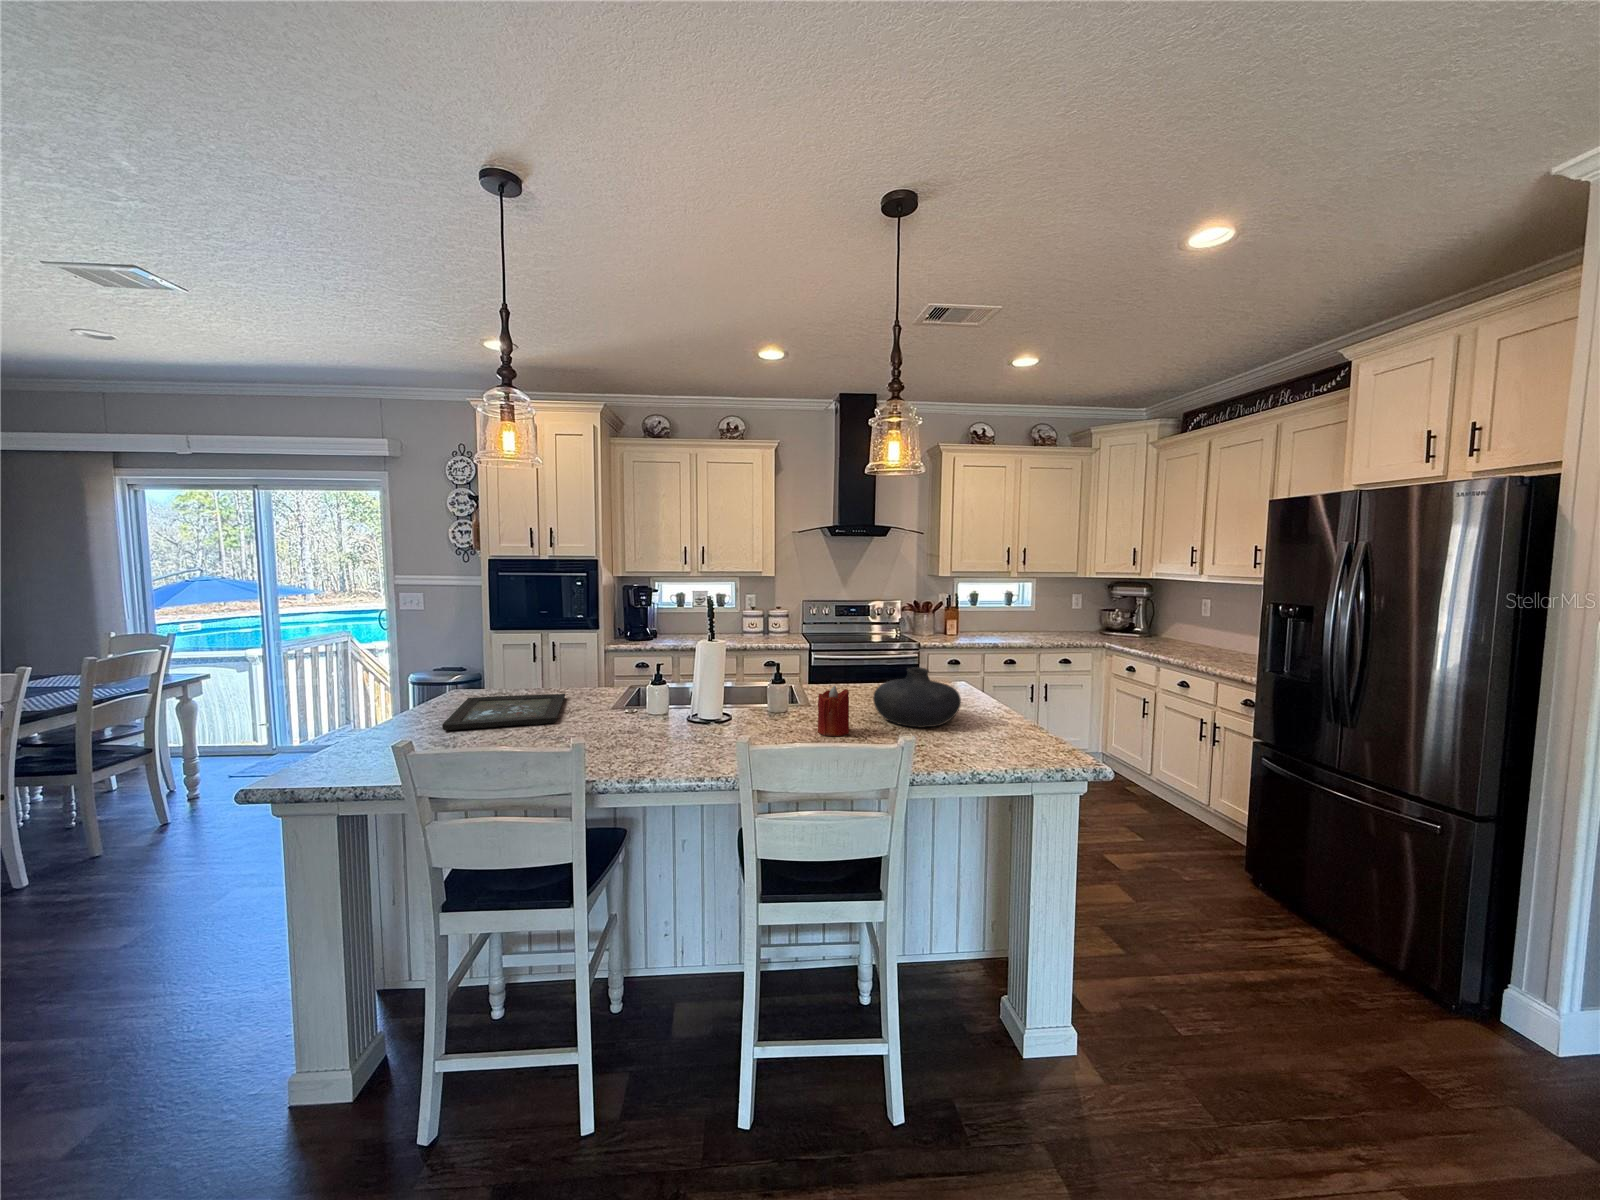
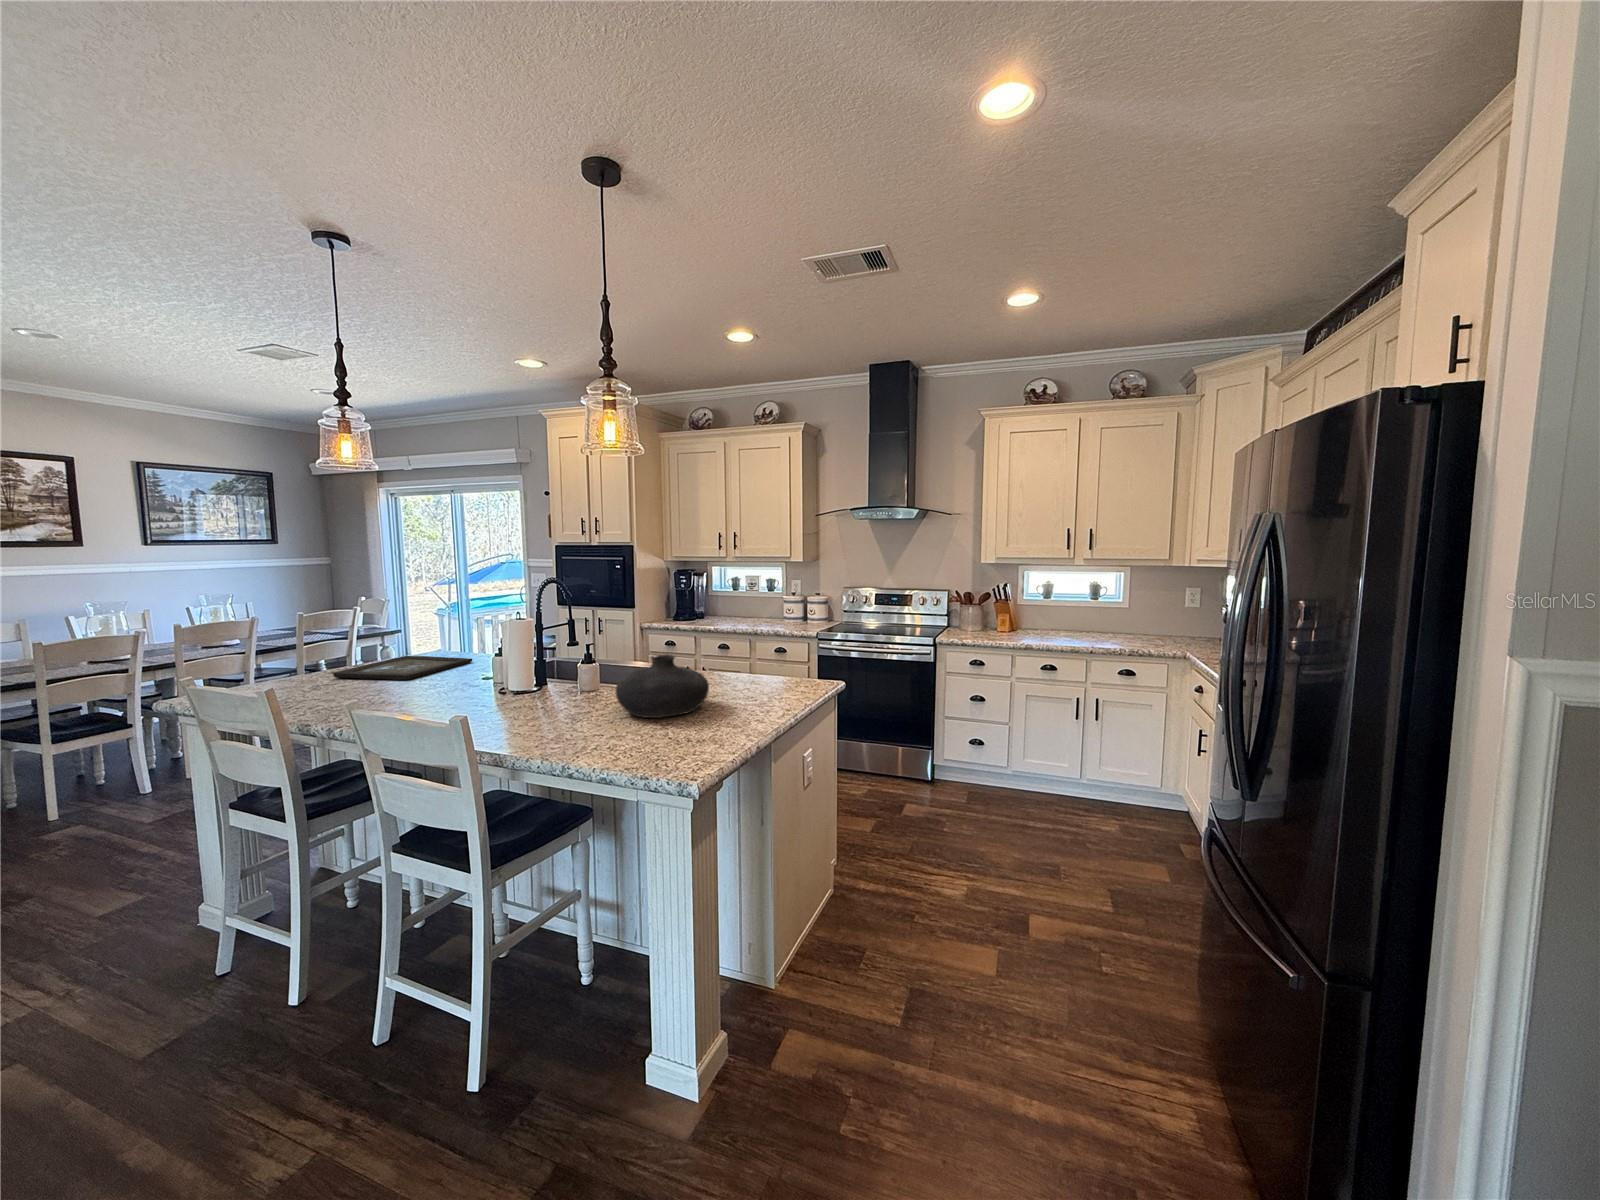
candle: present [818,686,849,736] -> none [540,666,576,715]

